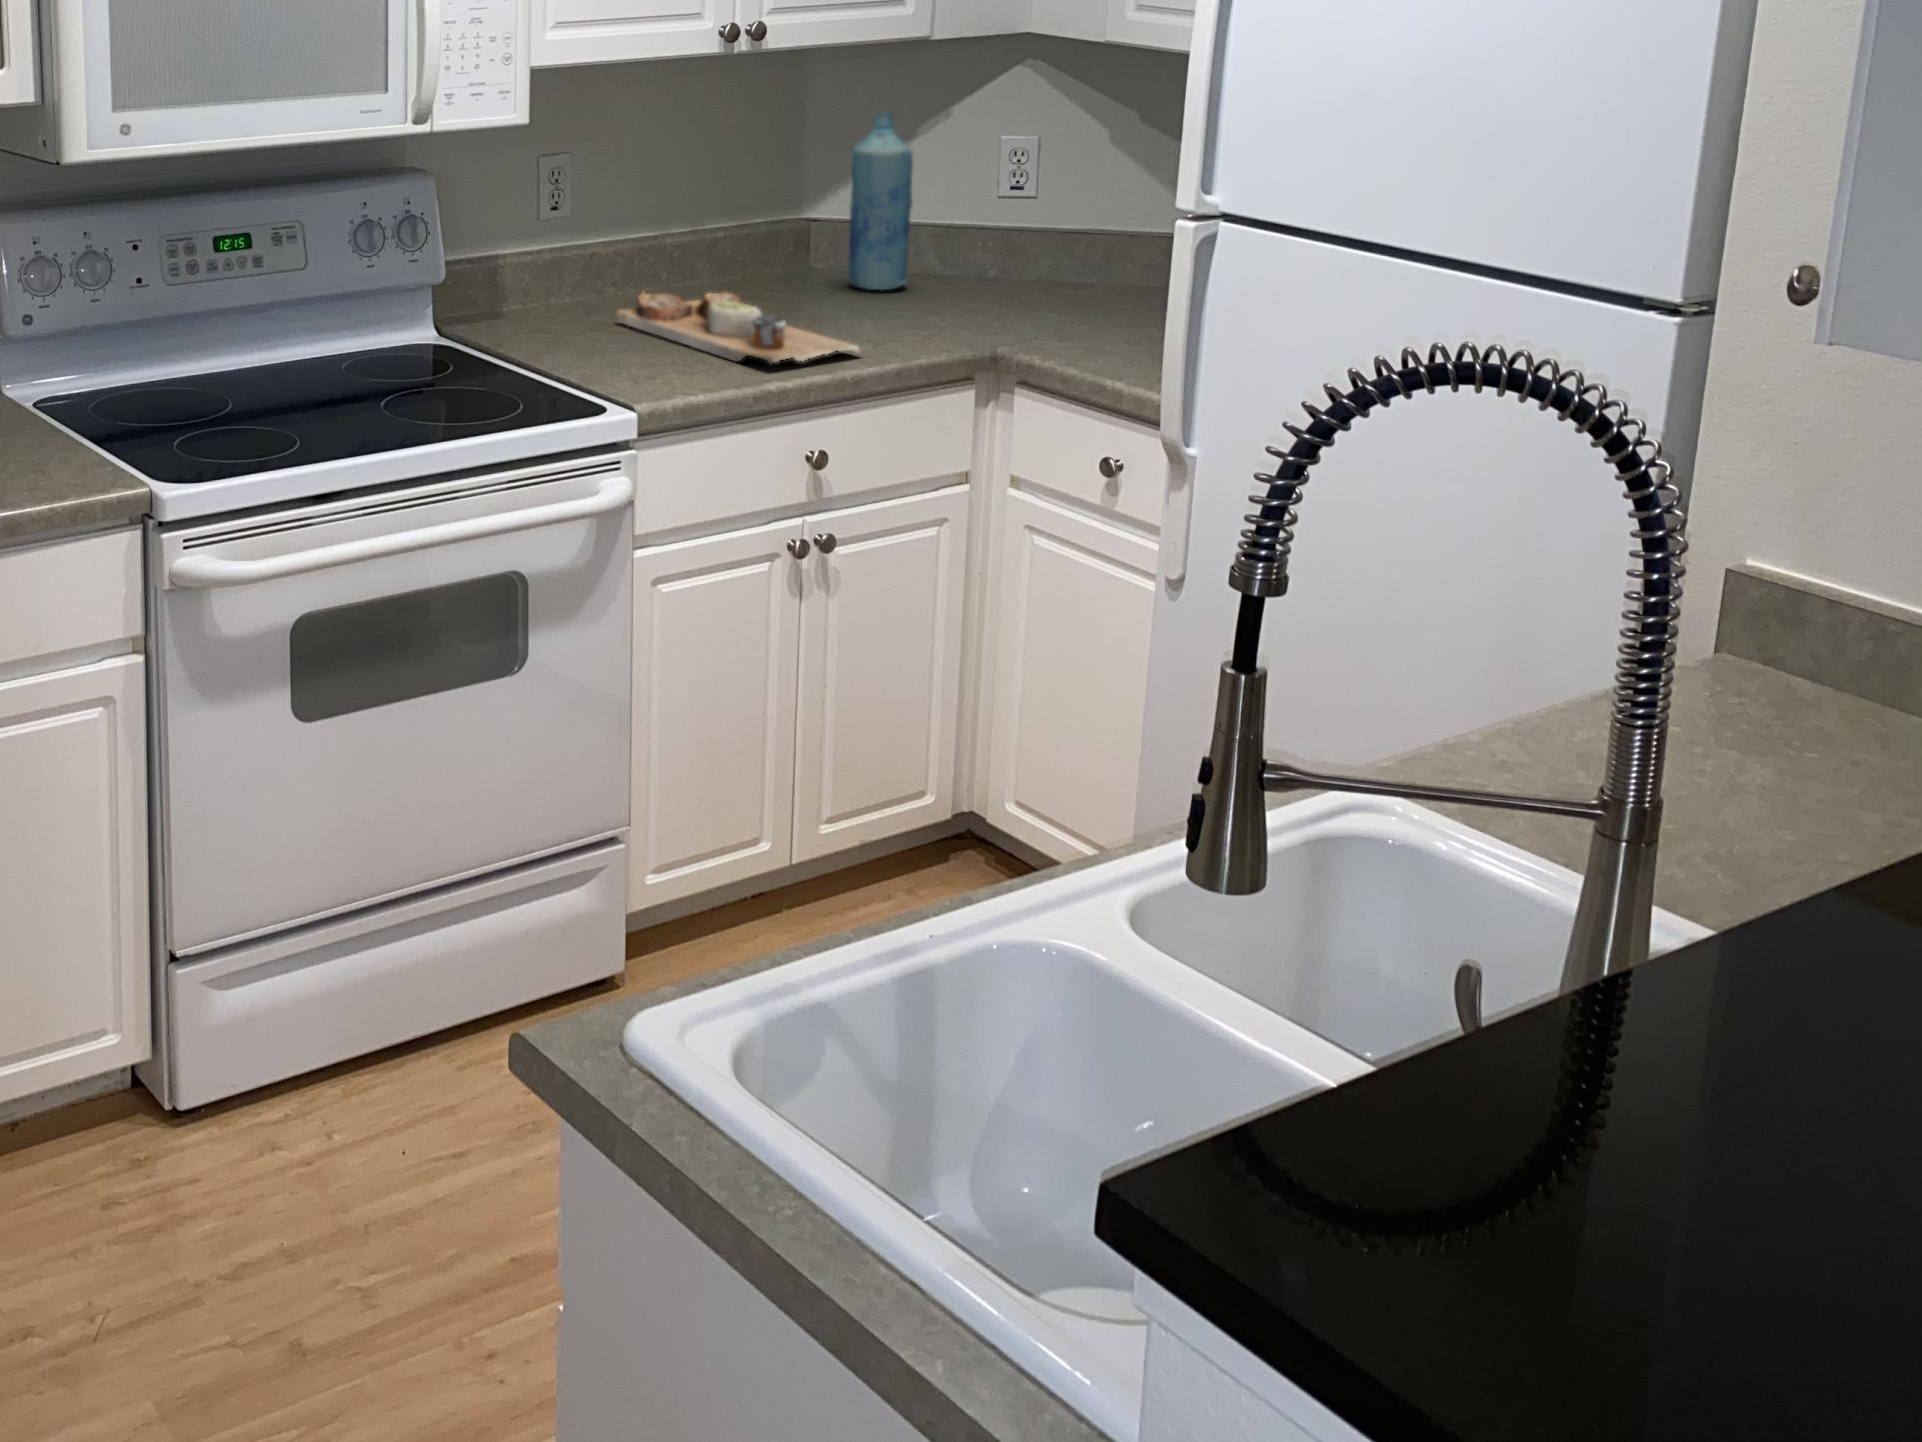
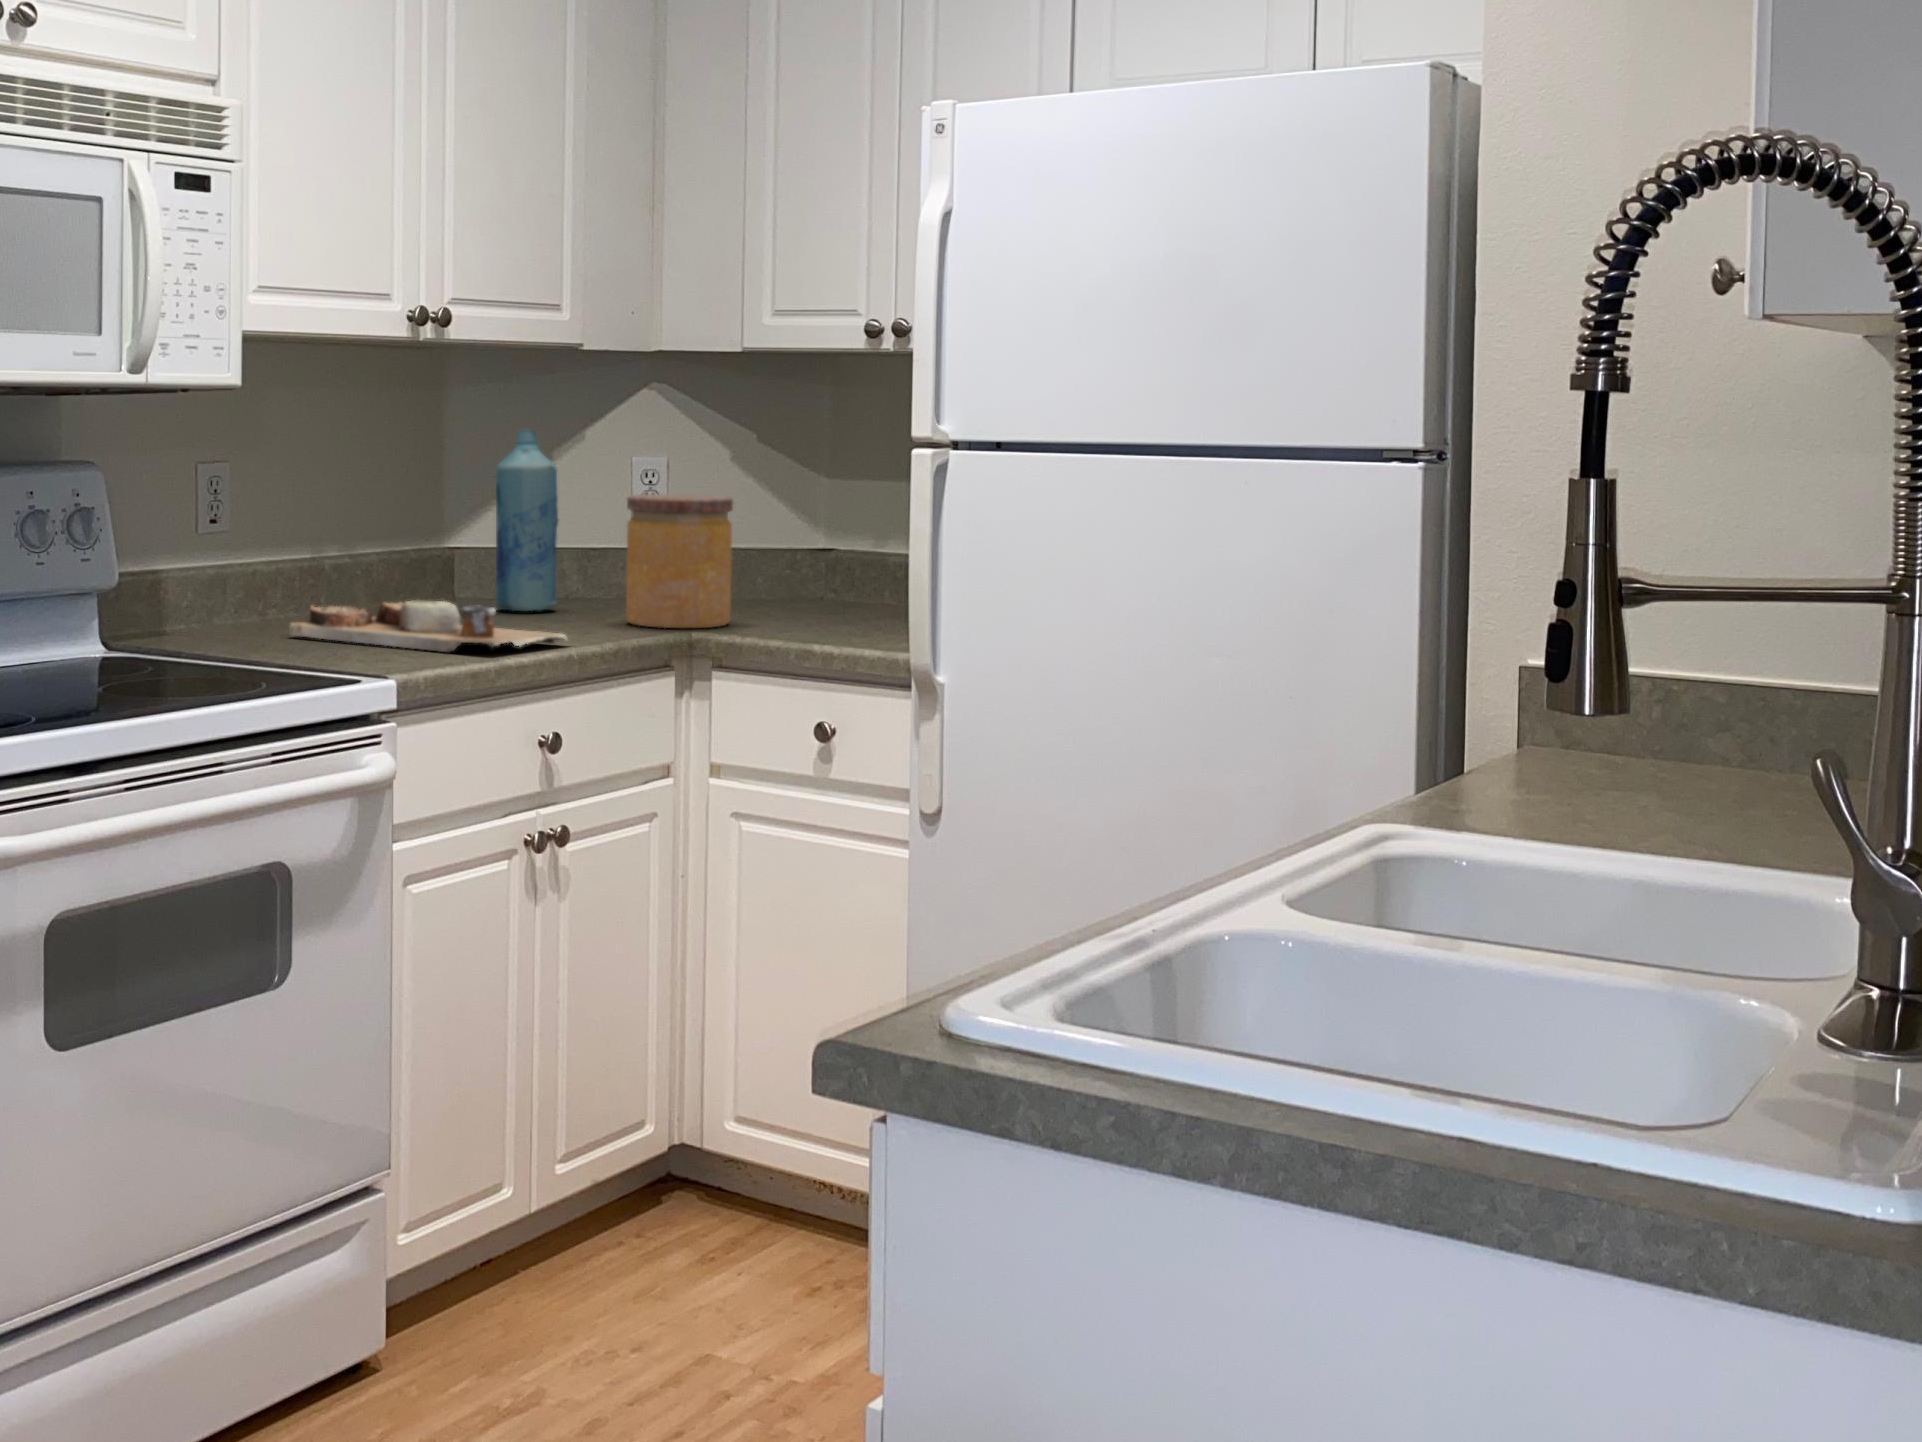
jar: none [953,190,1067,333] -> present [626,494,733,628]

